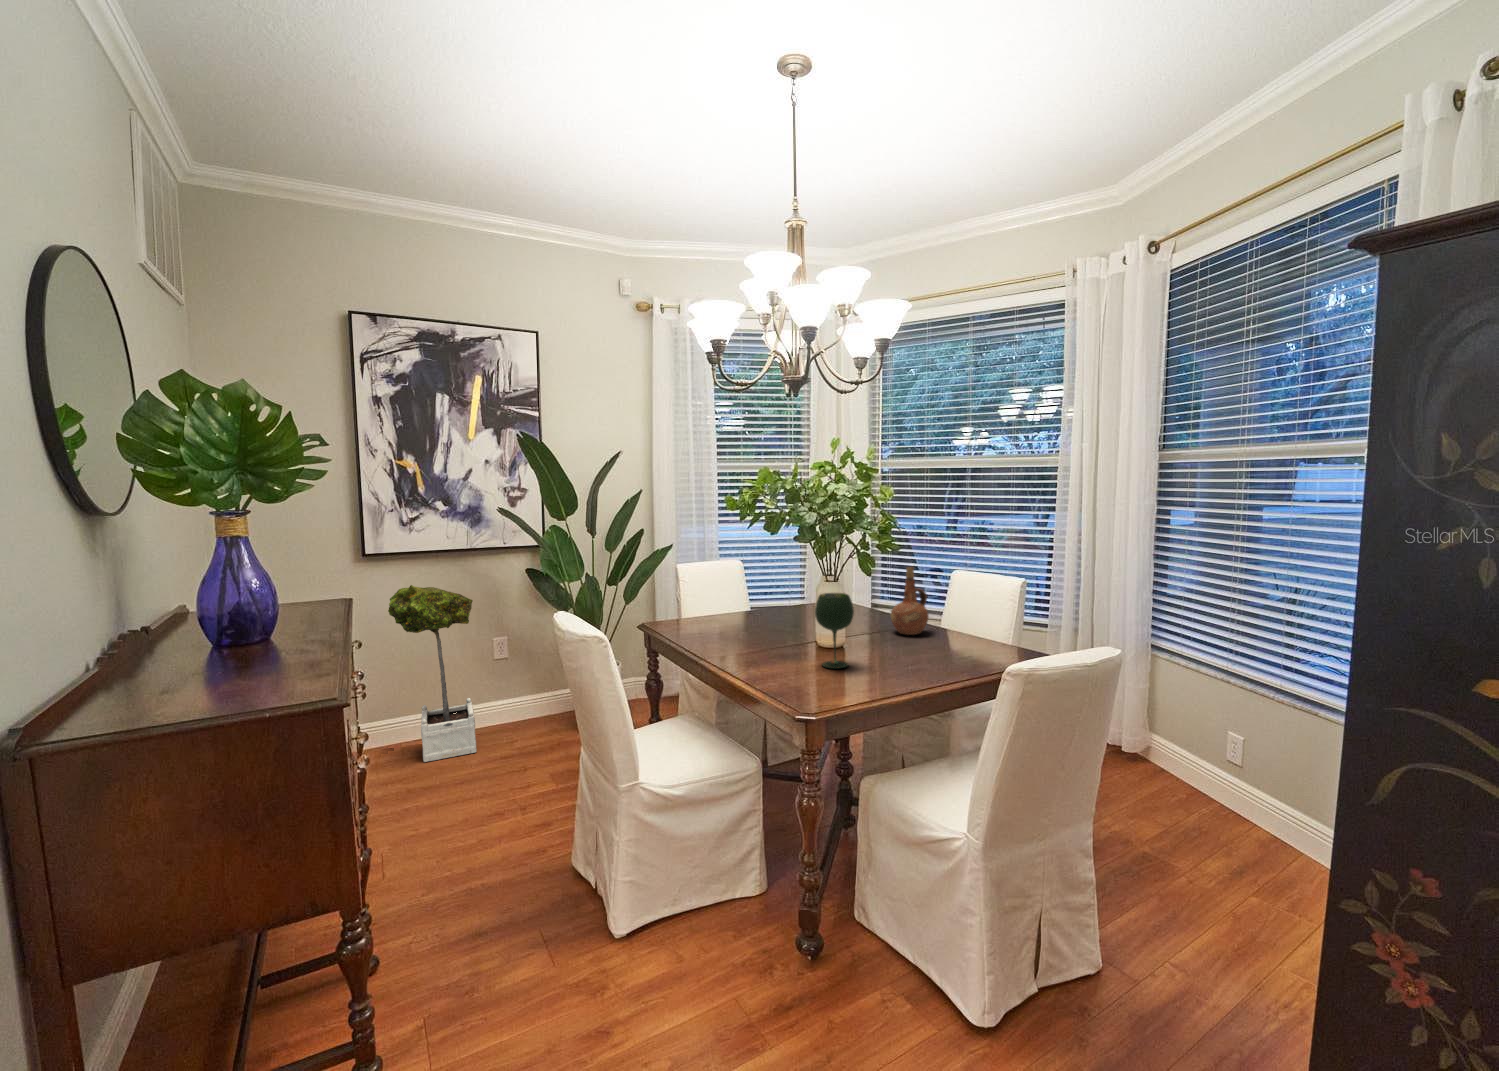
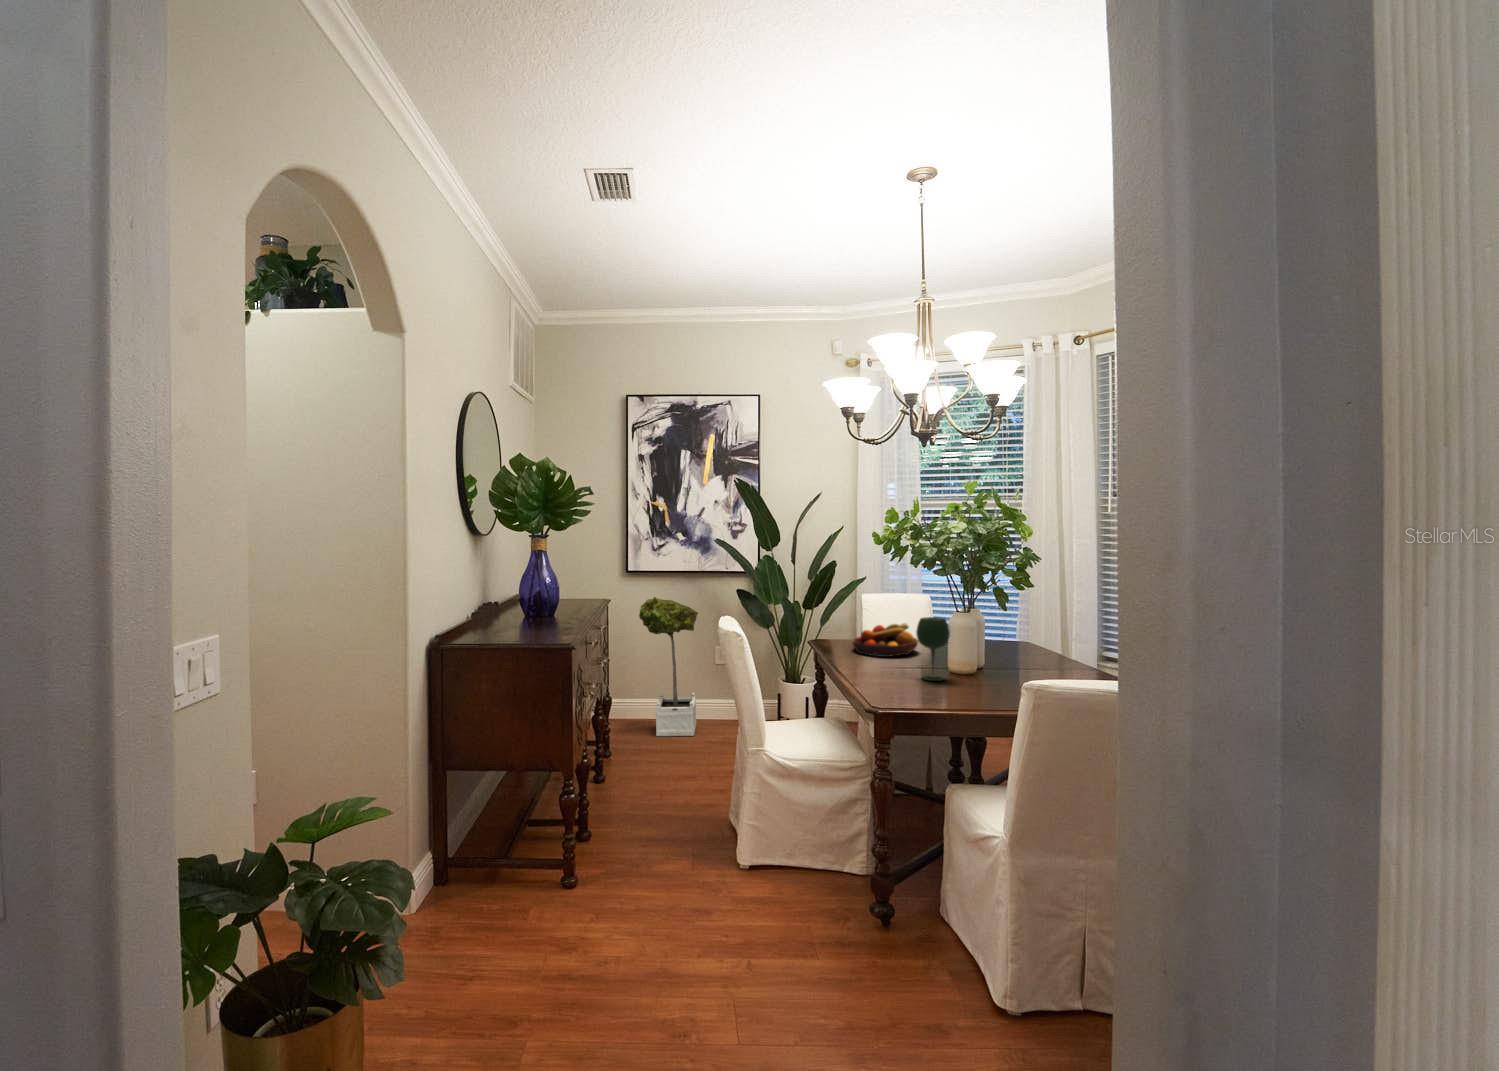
ceramic pitcher: present [891,567,929,635] -> none [1019,603,1058,667]
fruit bowl: none [706,597,781,641] -> present [852,623,918,657]

